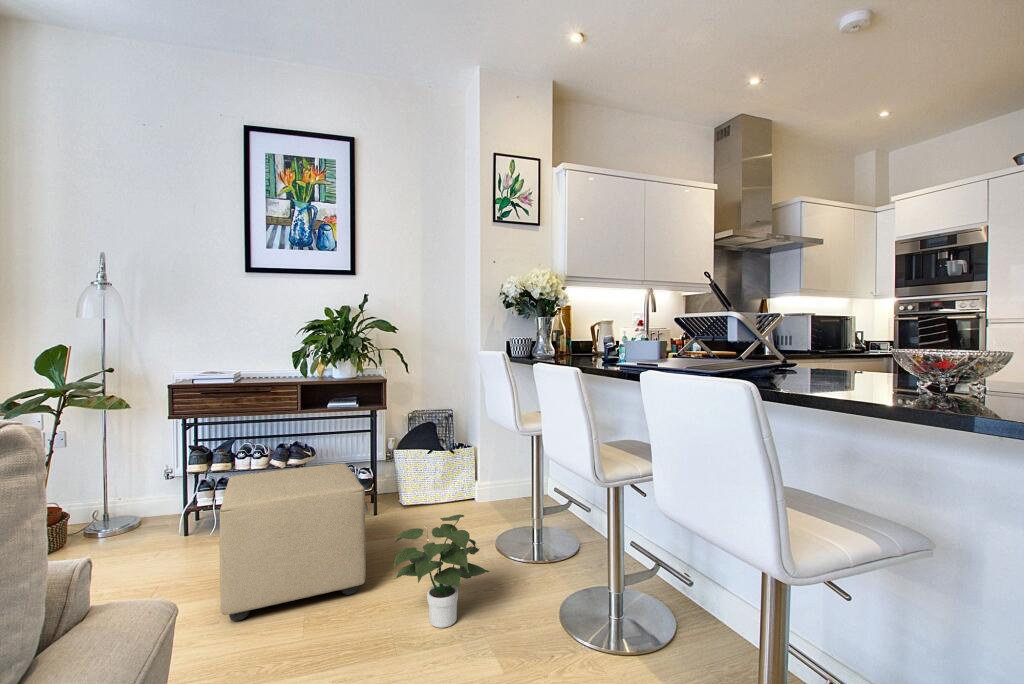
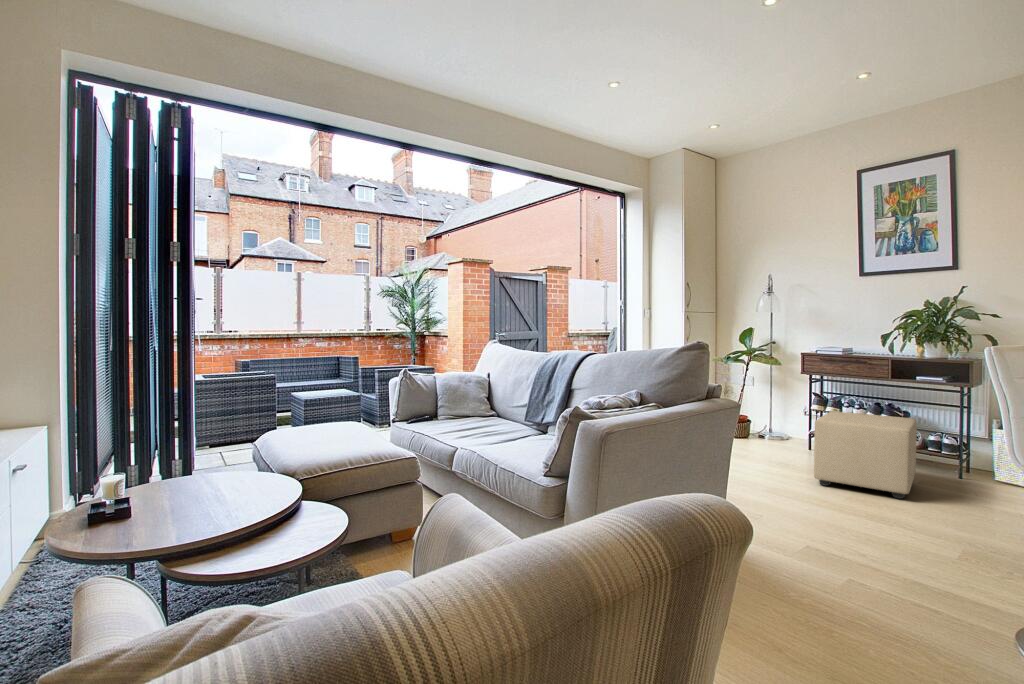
potted plant: present [393,514,489,628] -> none [914,460,1002,531]

